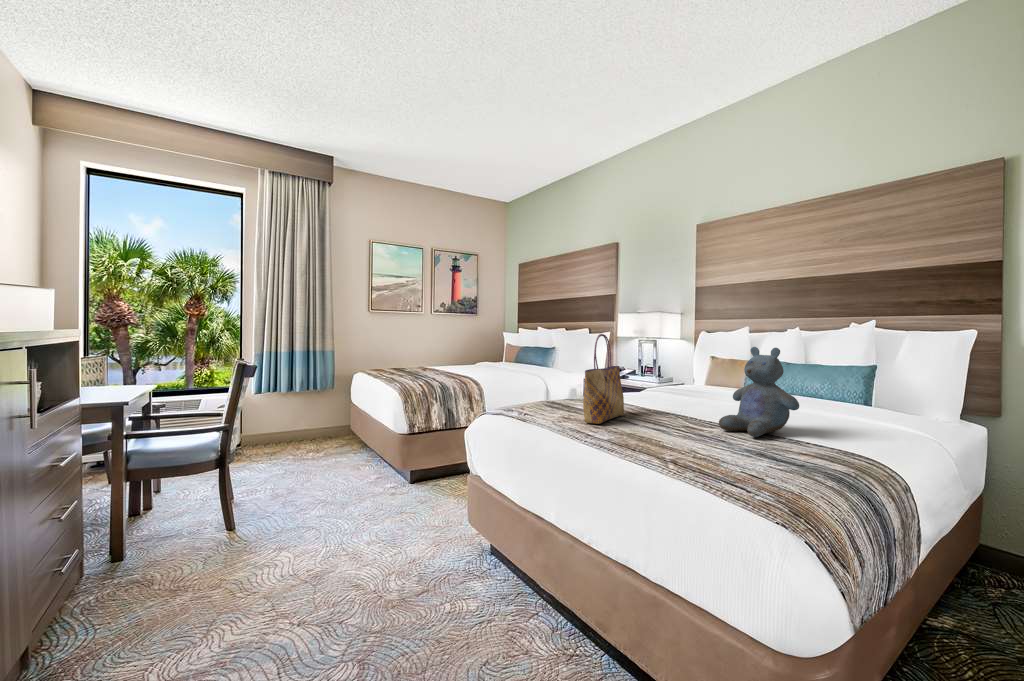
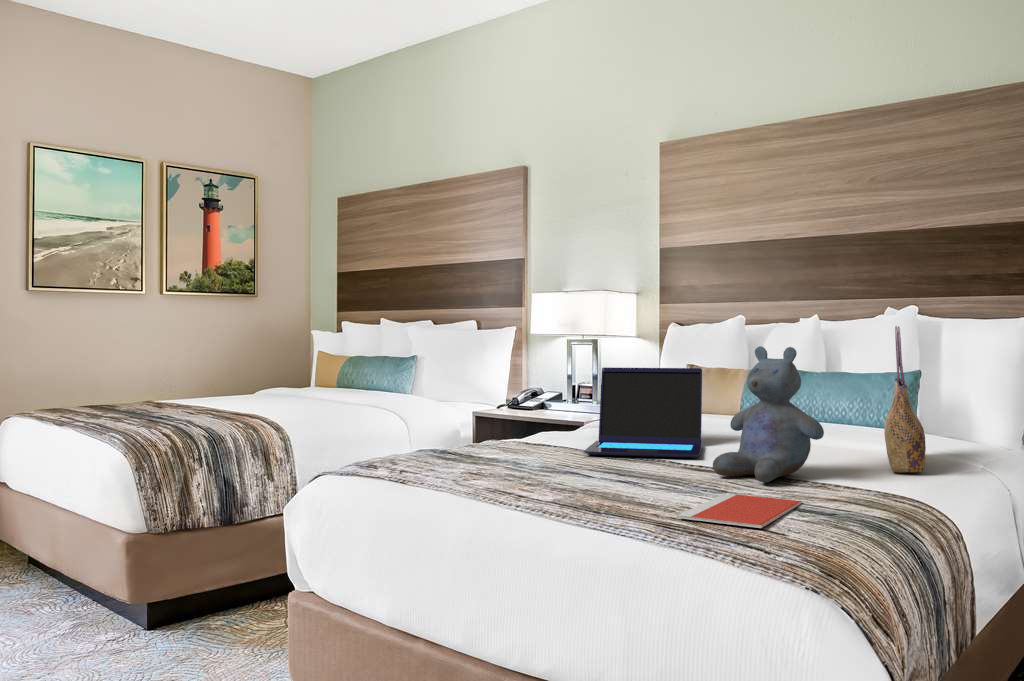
tote bag: present [583,334,624,424] -> present [884,326,926,472]
laptop: none [637,357,717,416] -> present [584,368,703,458]
notebook: none [687,443,780,472] -> present [677,493,802,528]

